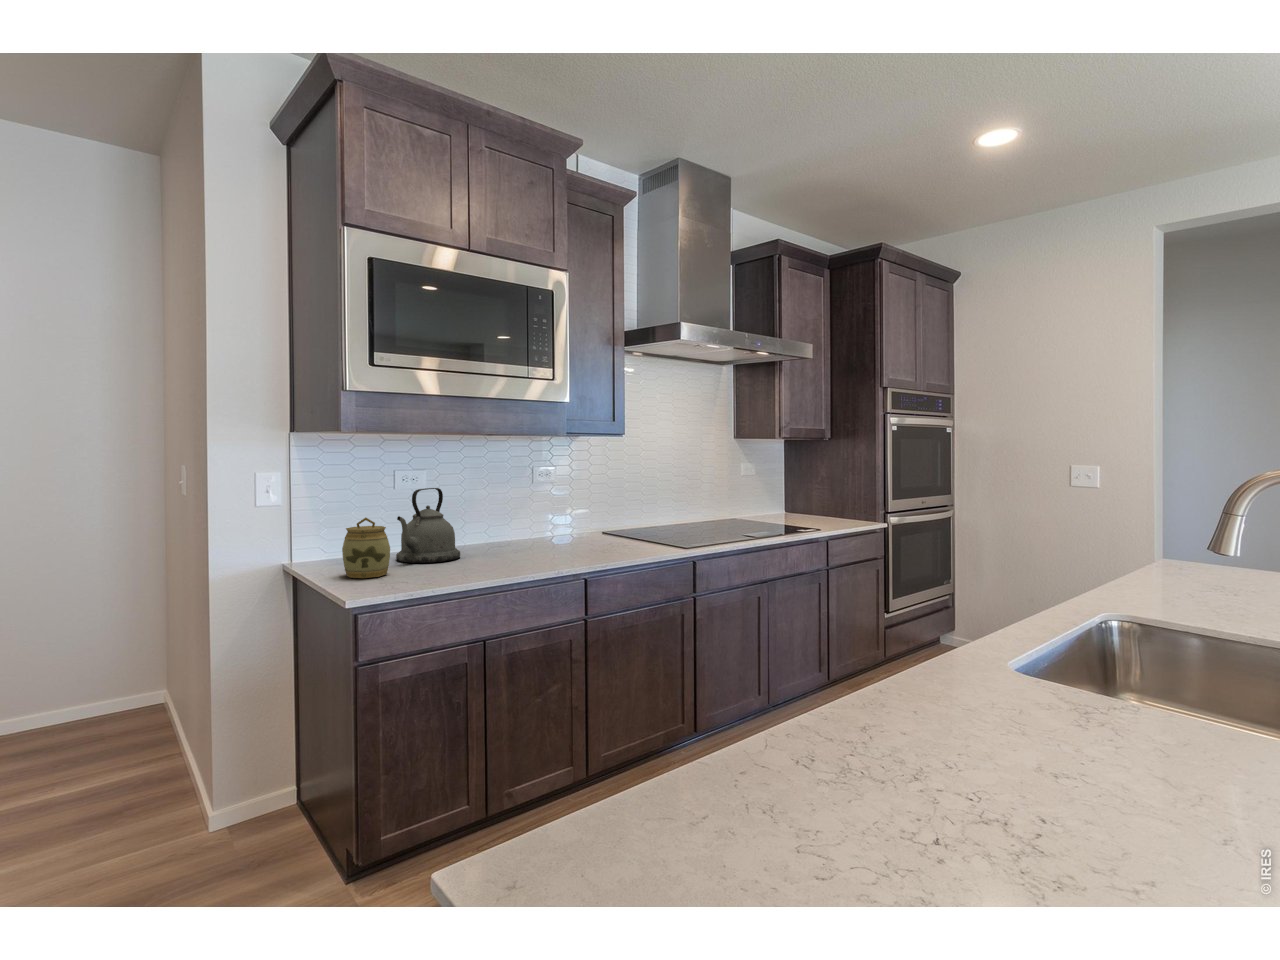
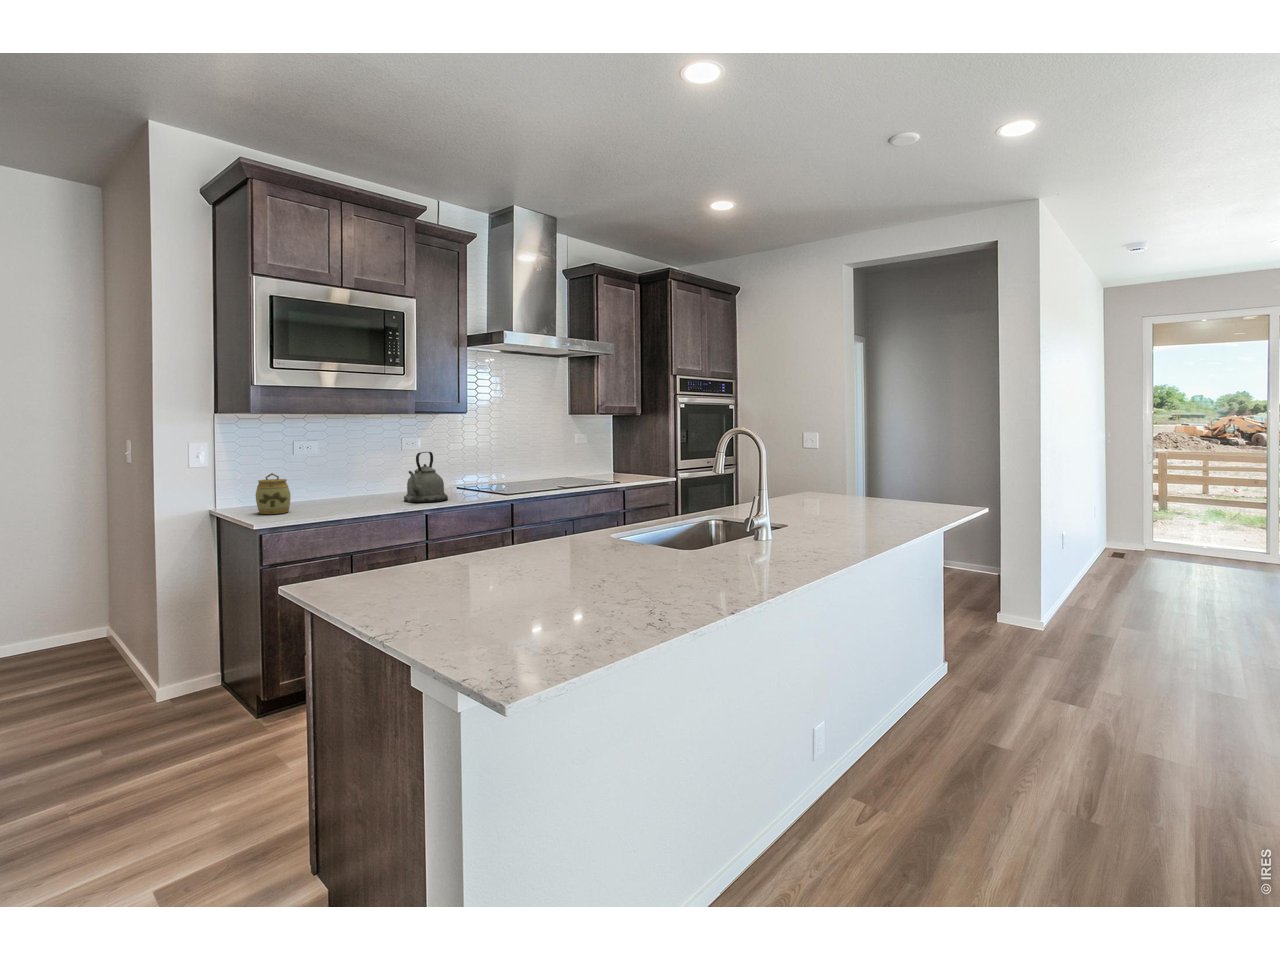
kettle: present [396,488,460,563] -> present [404,452,448,502]

